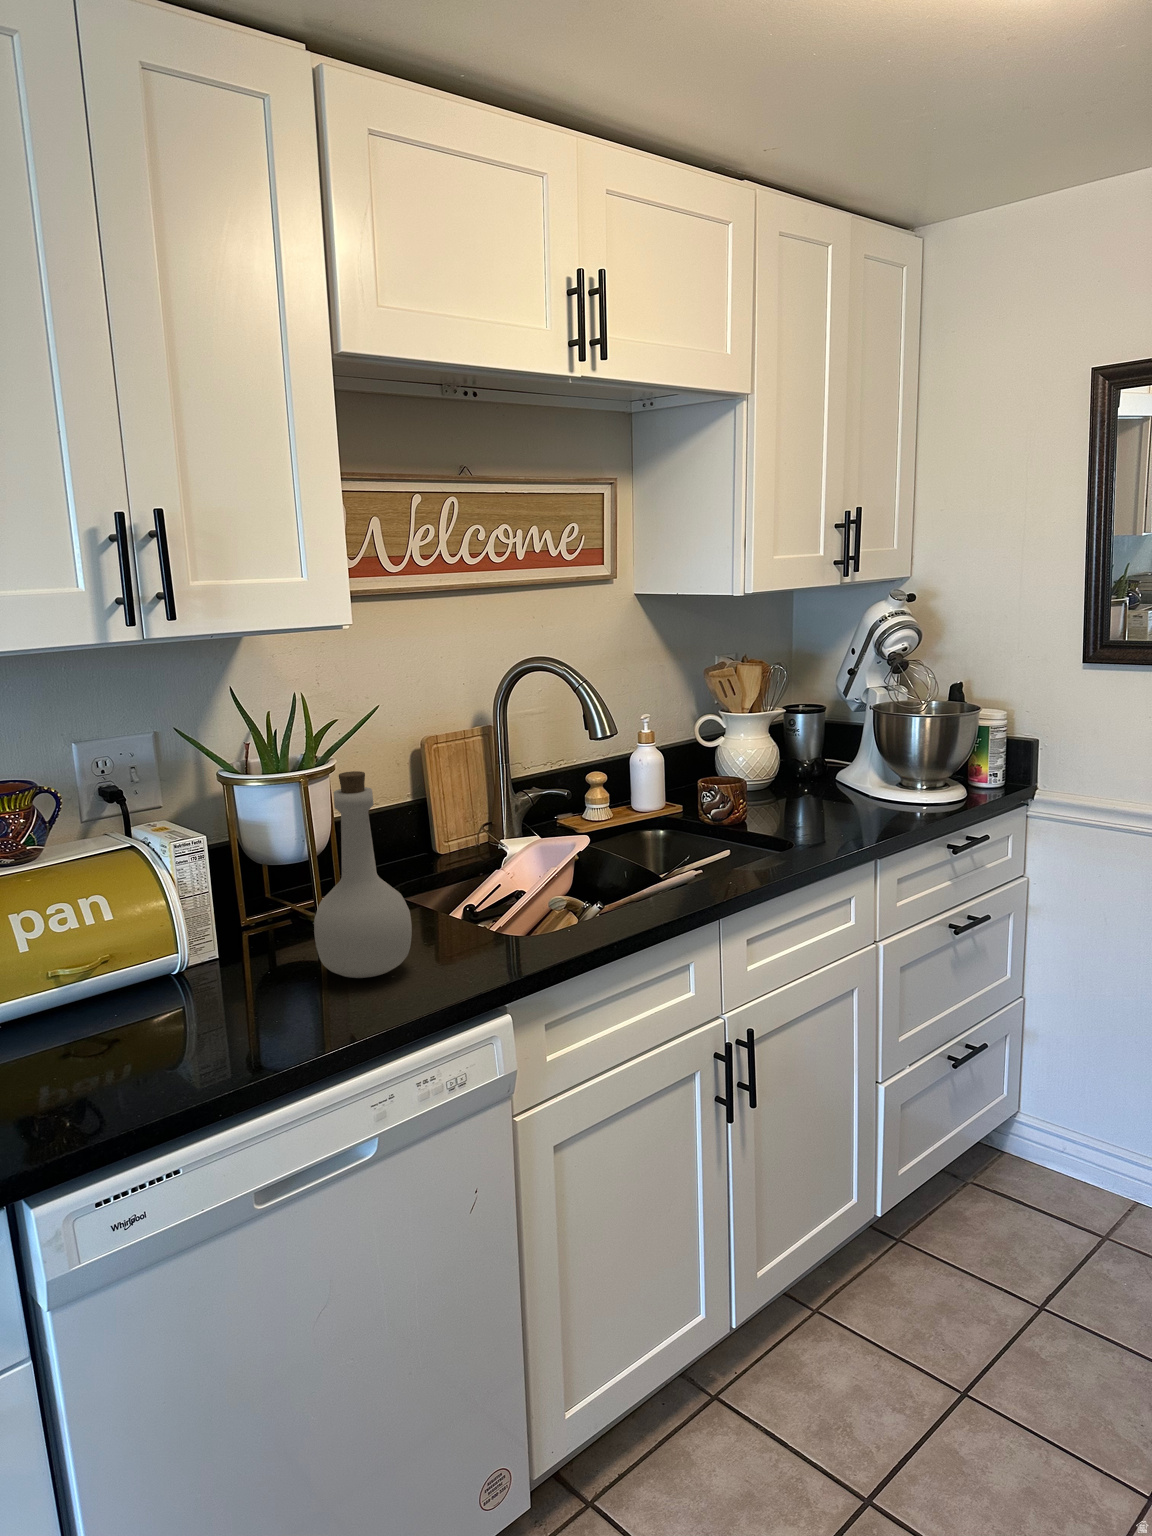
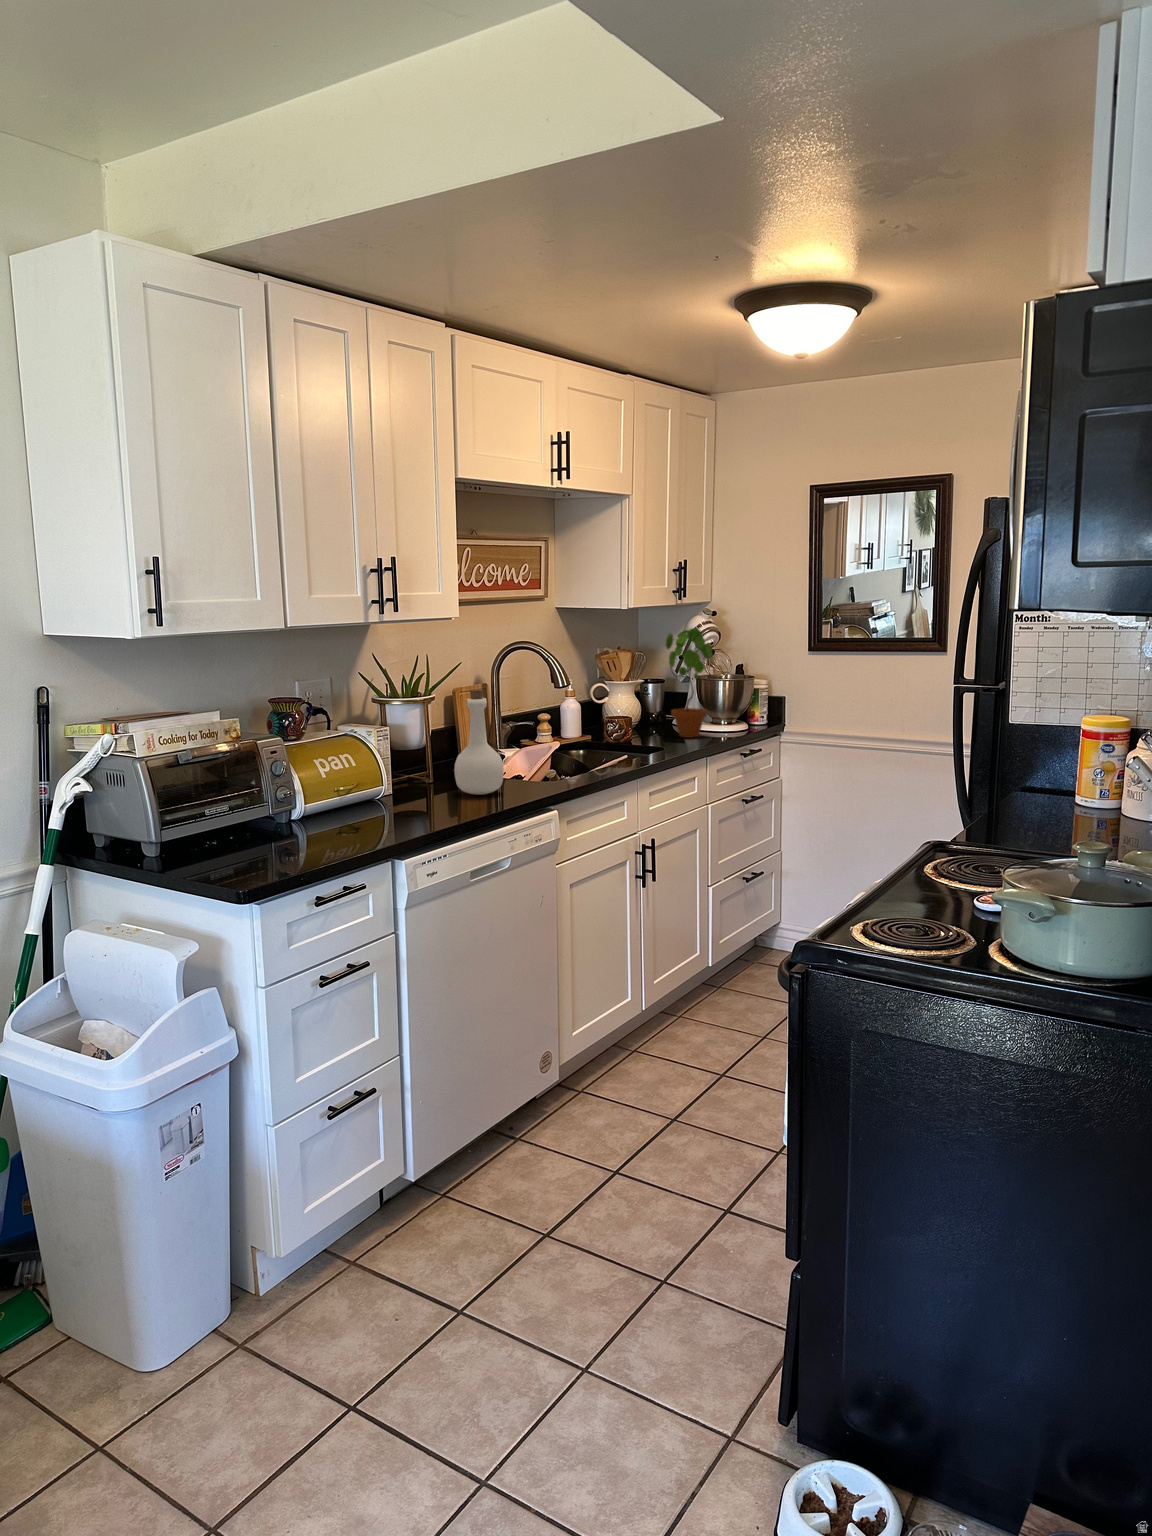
potted plant: none [813,625,896,816] -> present [666,628,712,738]

